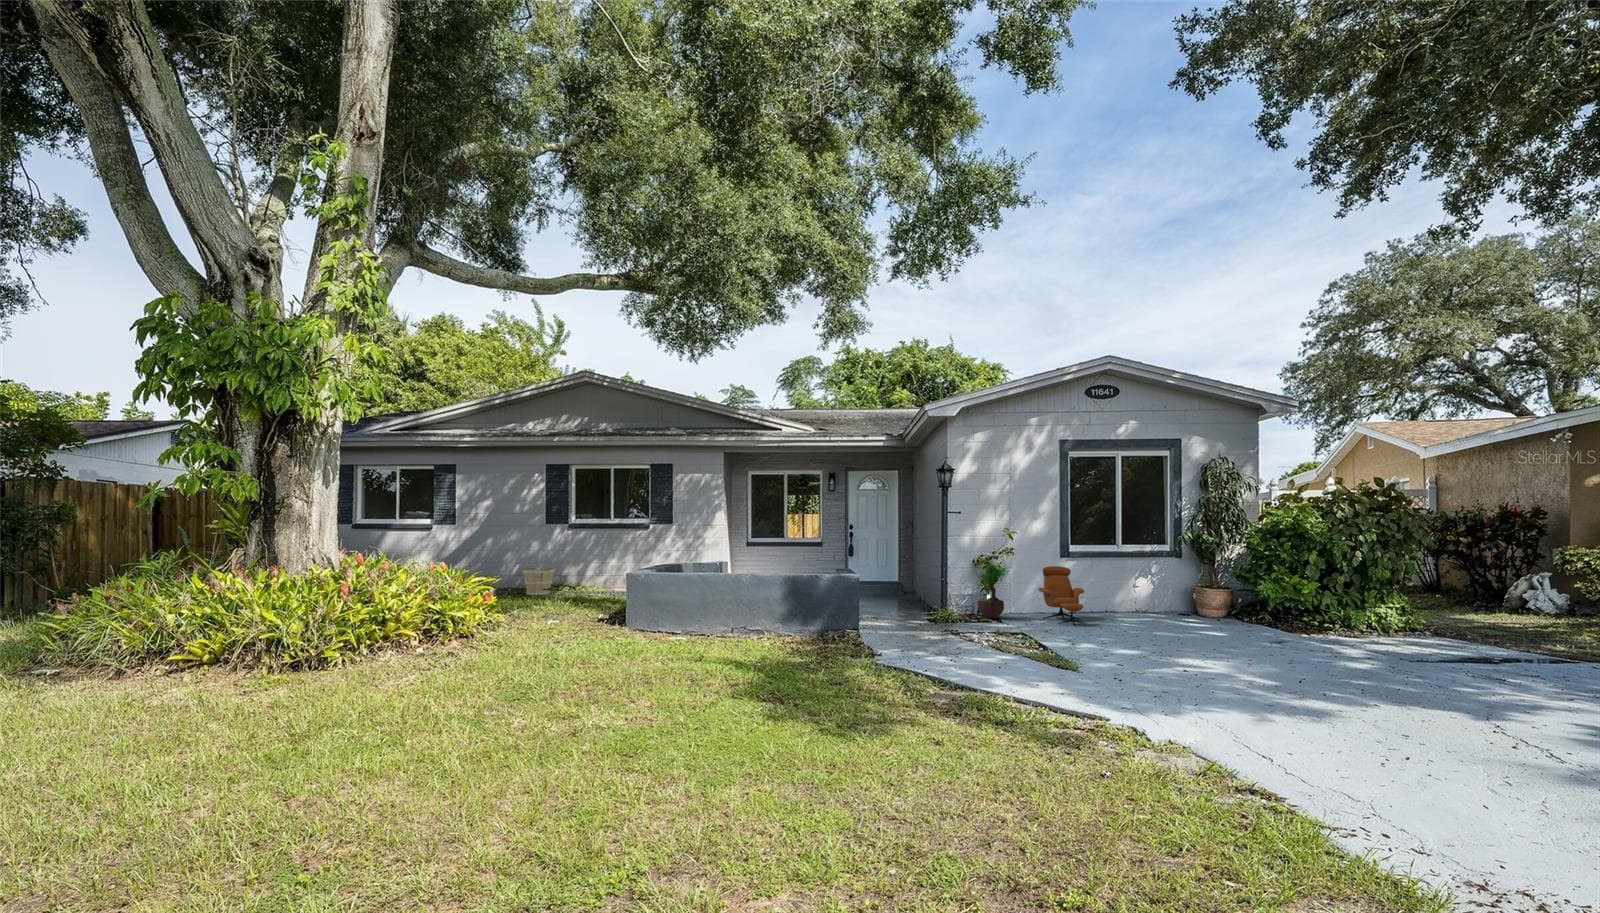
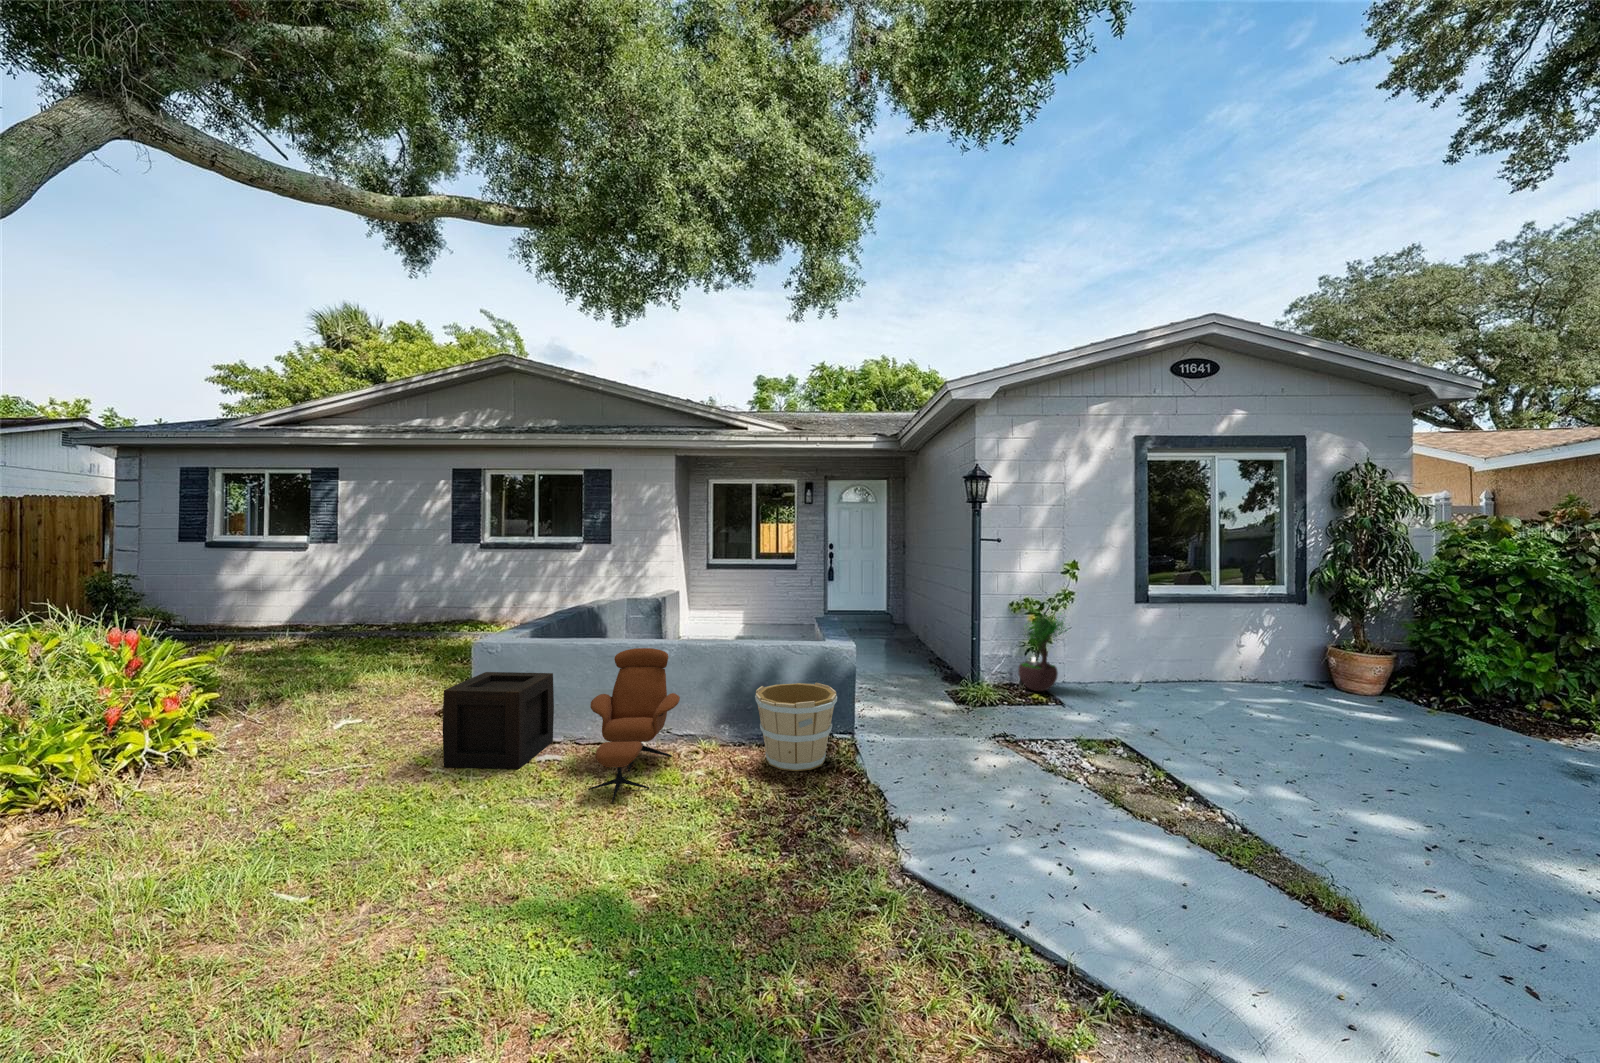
lounge chair: present [1038,566,1086,626] -> present [588,648,680,803]
wooden bucket: present [523,567,555,596] -> present [755,683,837,771]
wooden crate: none [620,591,674,640] -> present [443,672,554,769]

